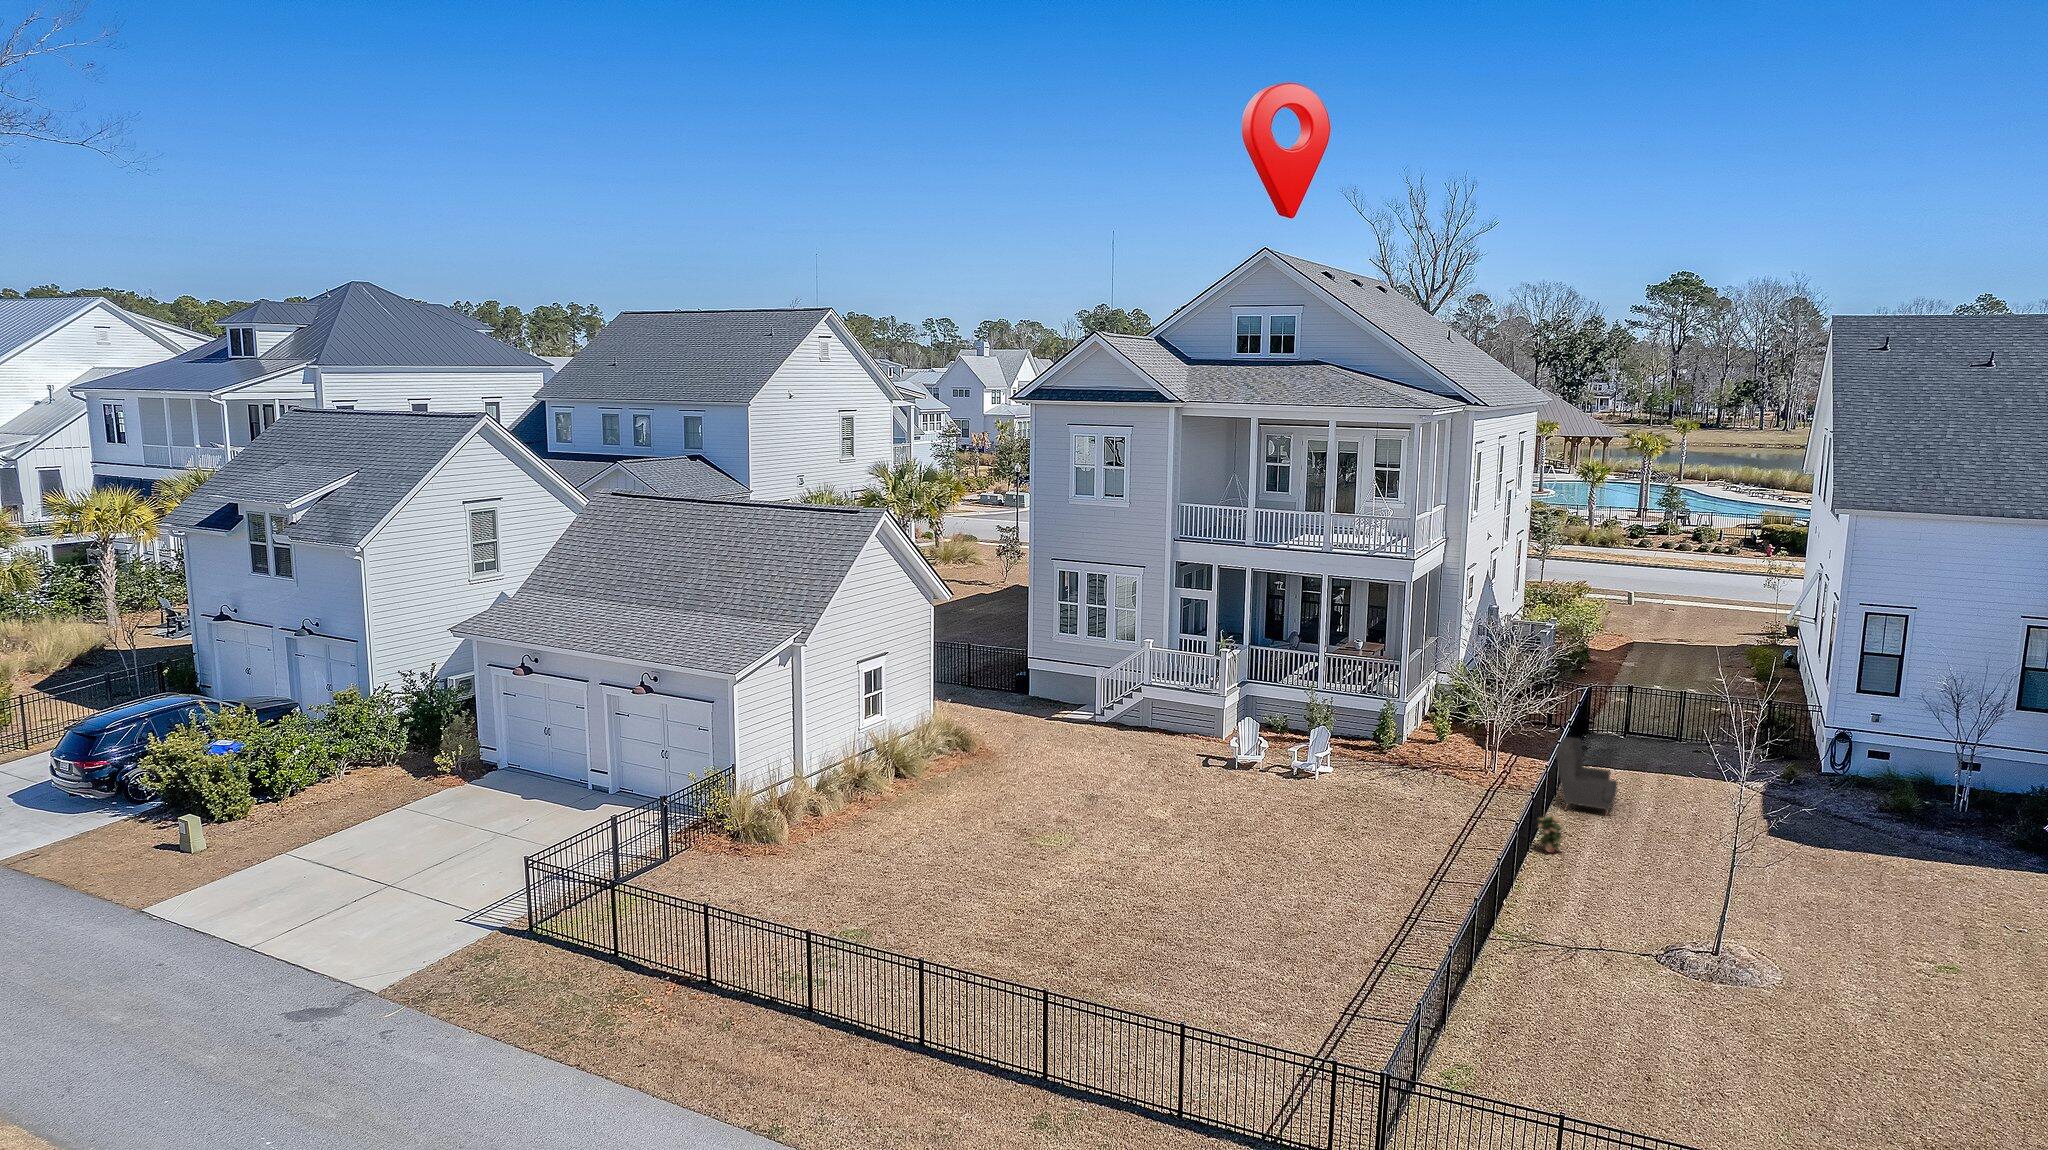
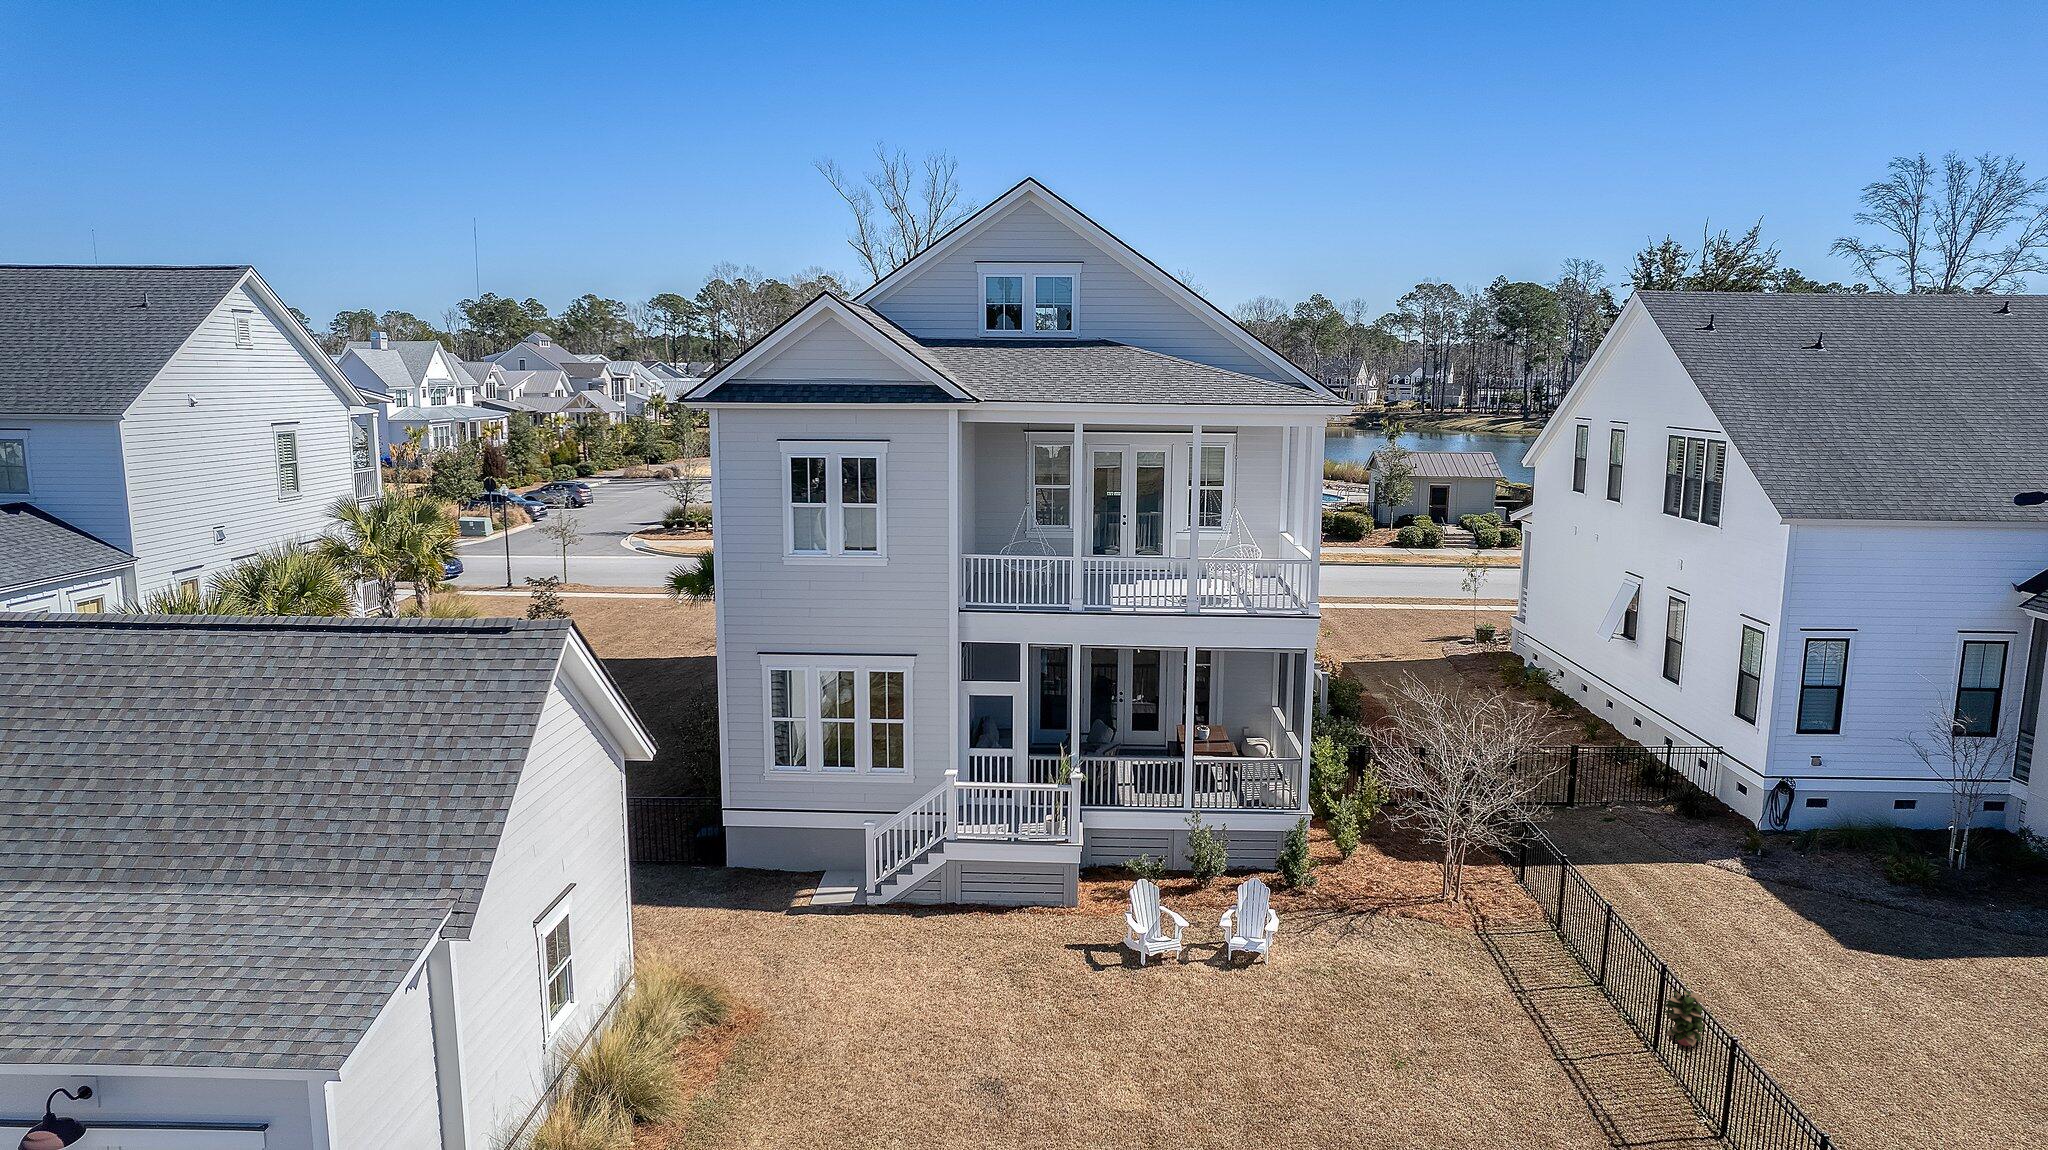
chair: present [1555,737,1617,817] -> none [1570,848,1666,957]

